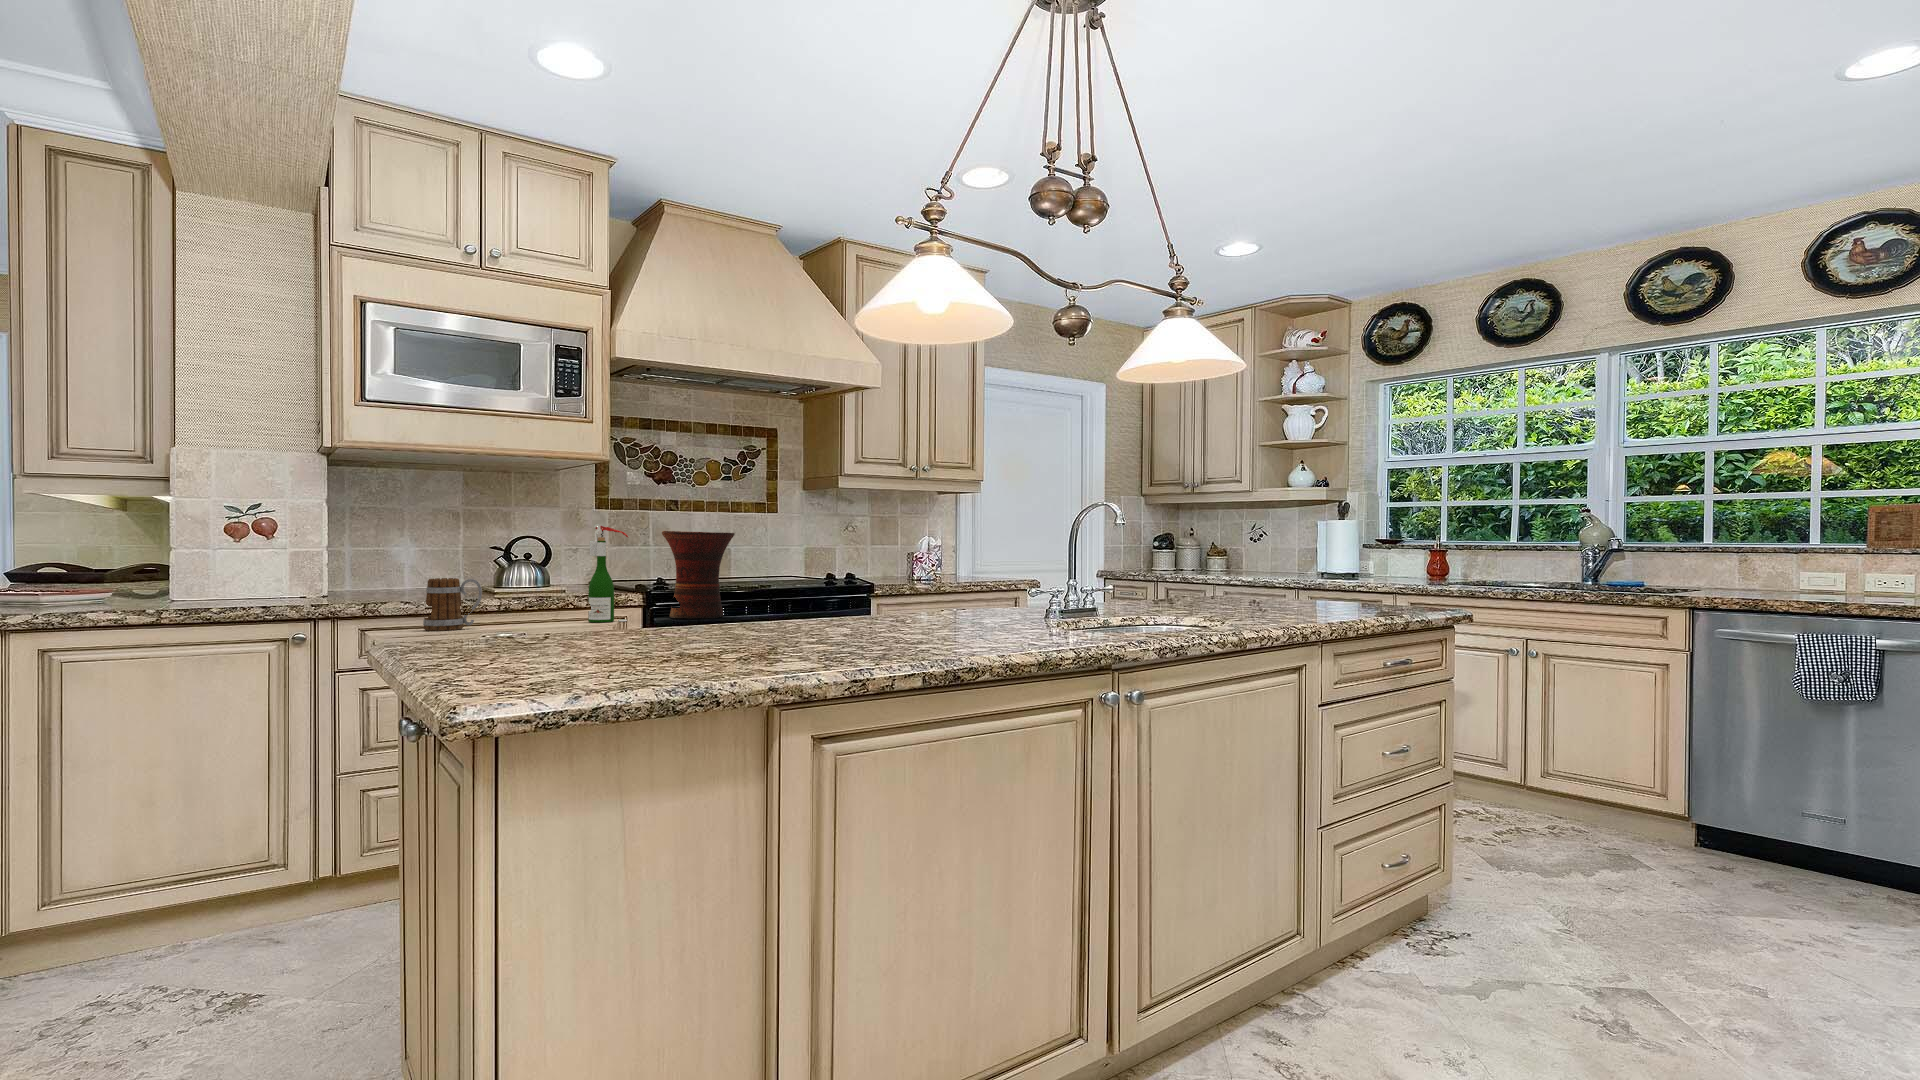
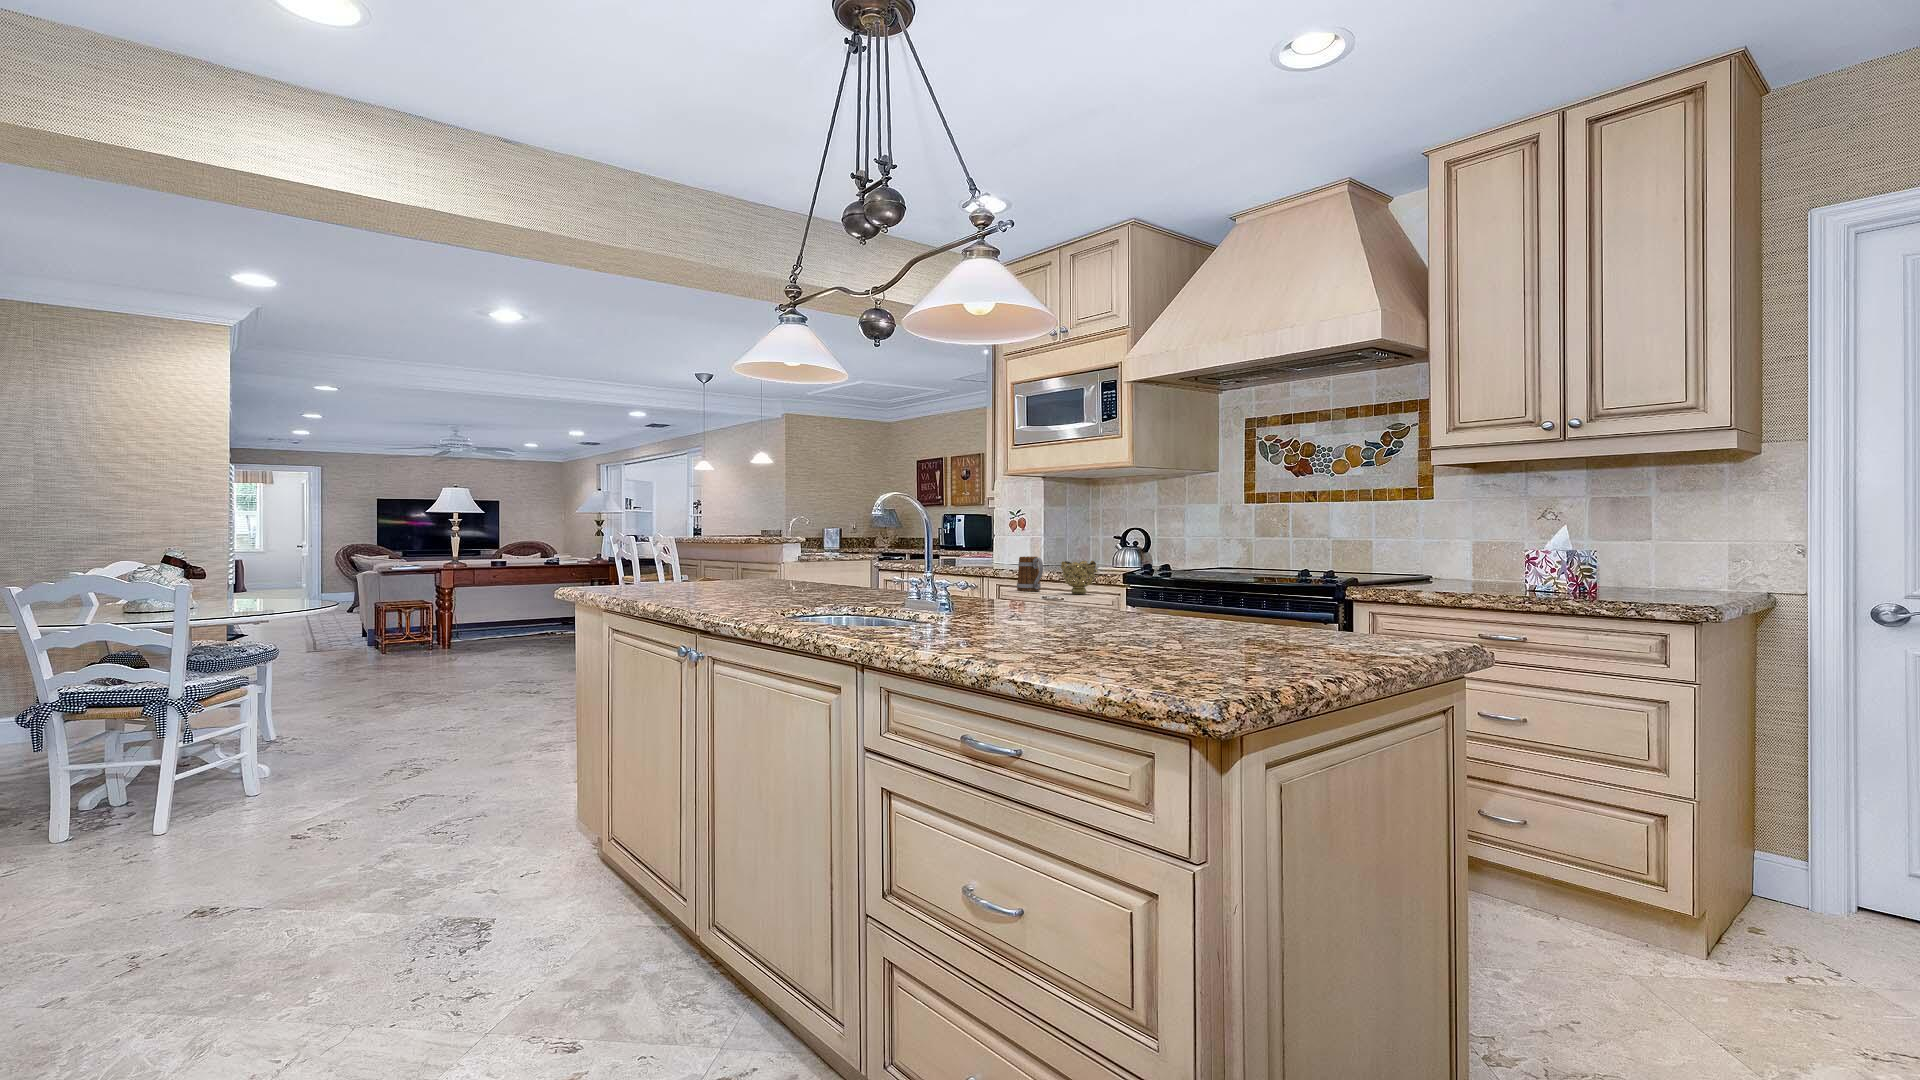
wine bottle: present [588,524,628,623] -> none [1104,518,1125,598]
vase: present [662,531,735,619] -> none [1145,523,1212,603]
decorative bowl: none [511,579,563,625] -> present [1061,561,1097,594]

